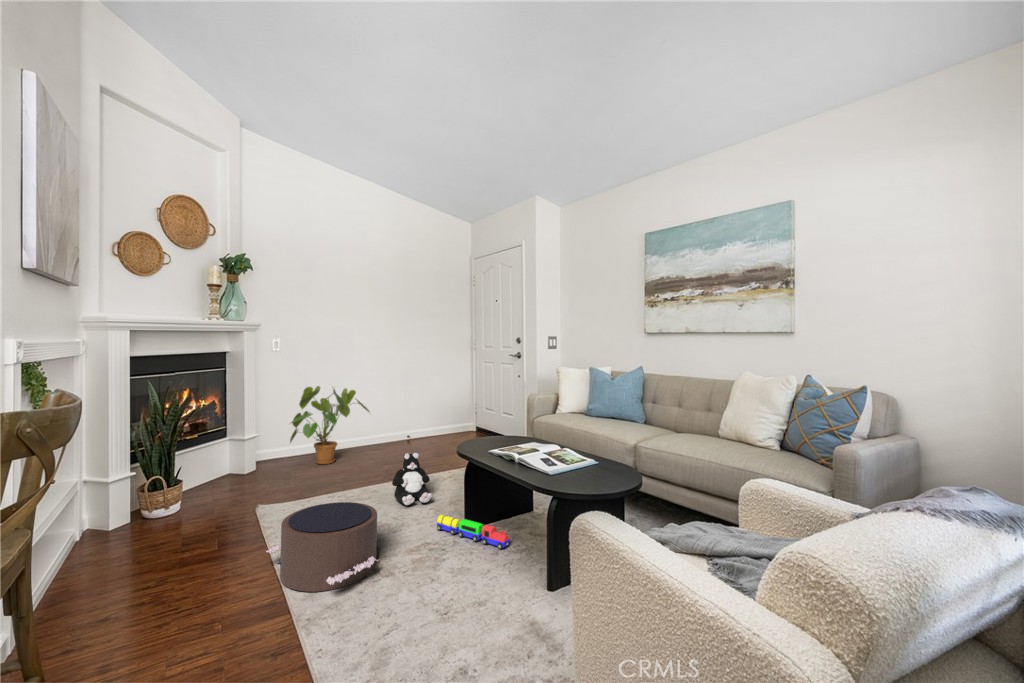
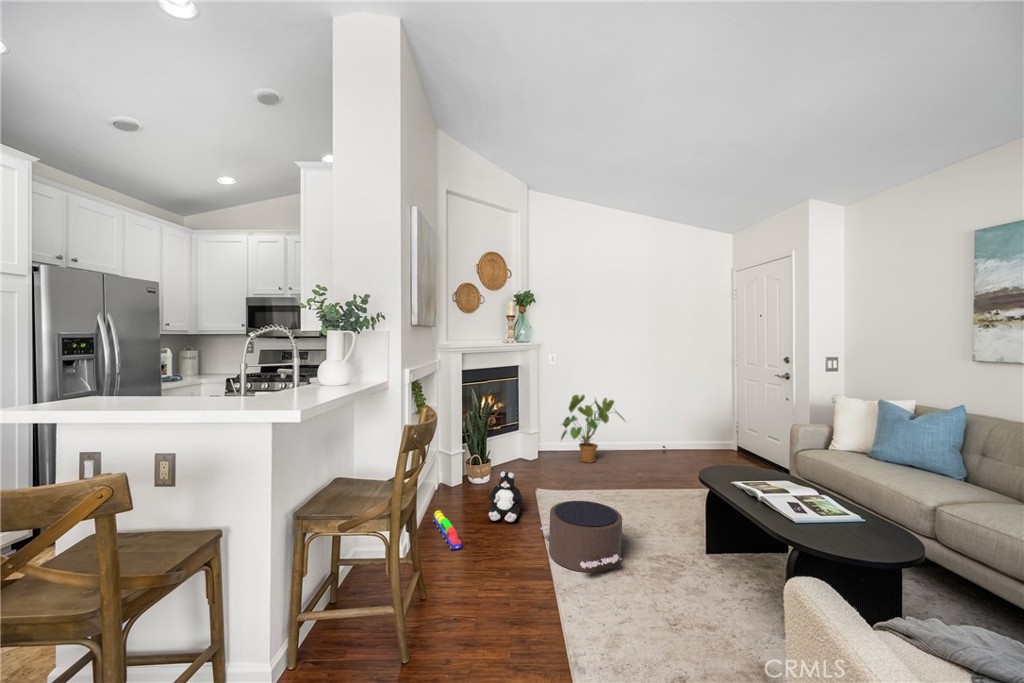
plush toy: present [392,452,432,505] -> present [488,471,523,522]
toy train: present [437,515,510,549] -> present [433,511,462,550]

